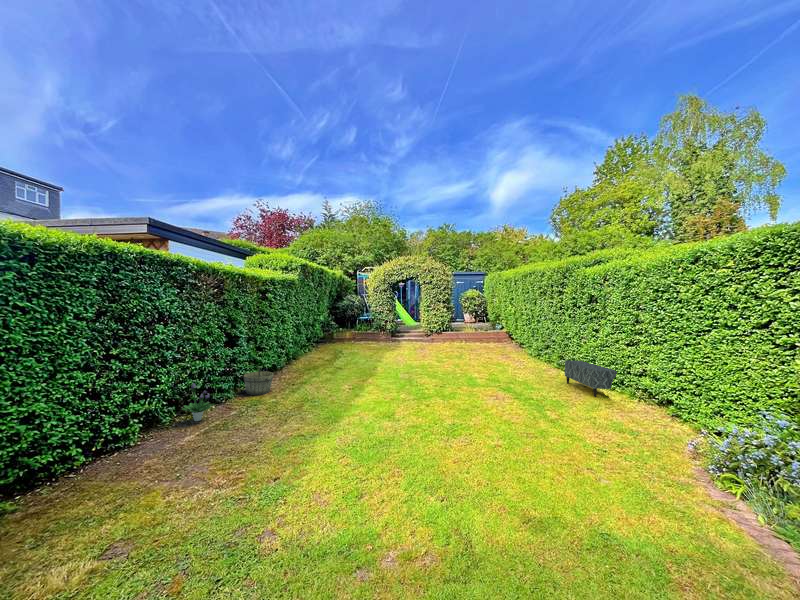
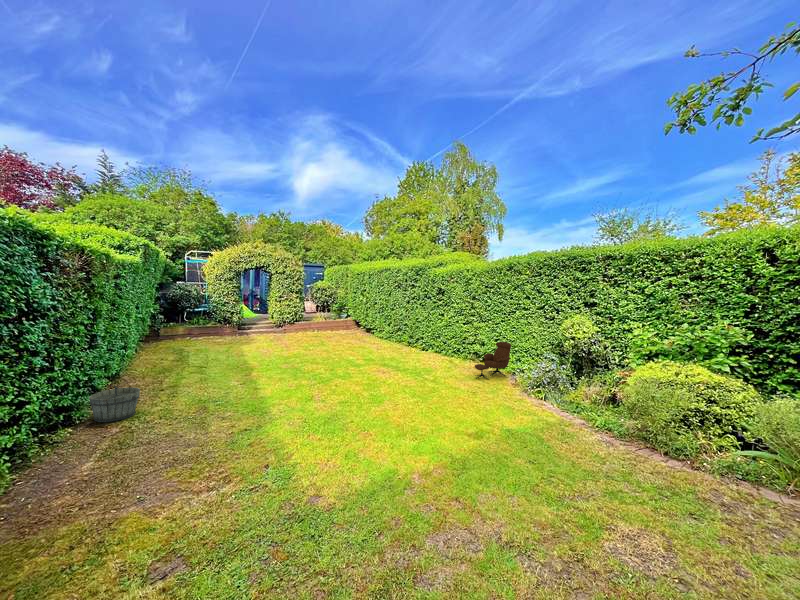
bench: present [565,360,617,397] -> none [422,337,461,362]
lounge chair: none [621,377,699,435] -> present [475,342,511,379]
potted plant: present [182,384,214,421] -> none [19,421,81,476]

